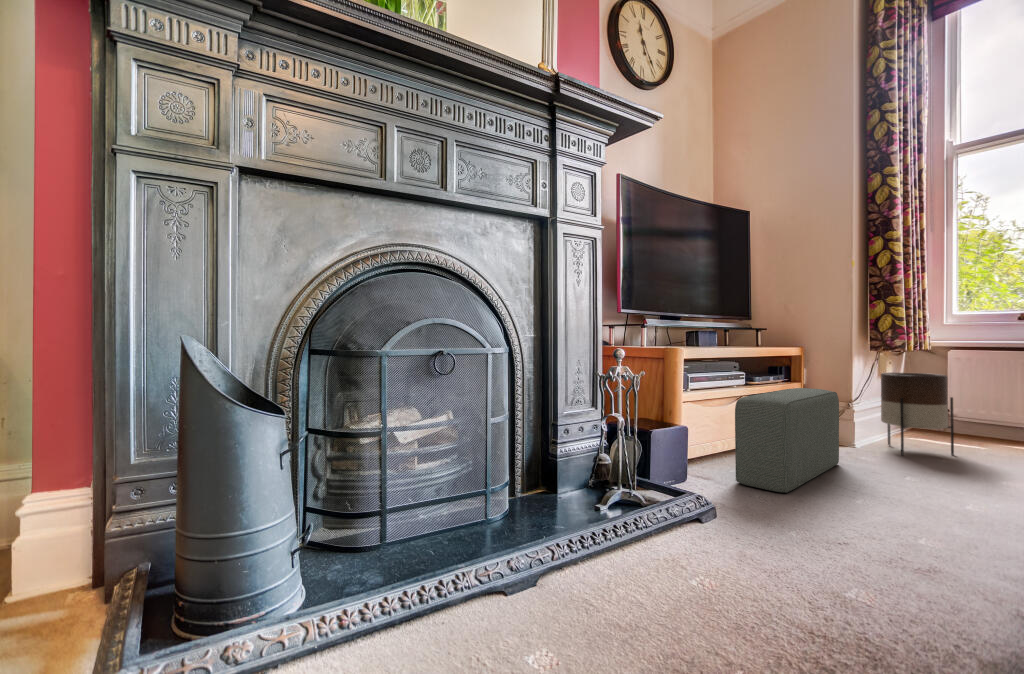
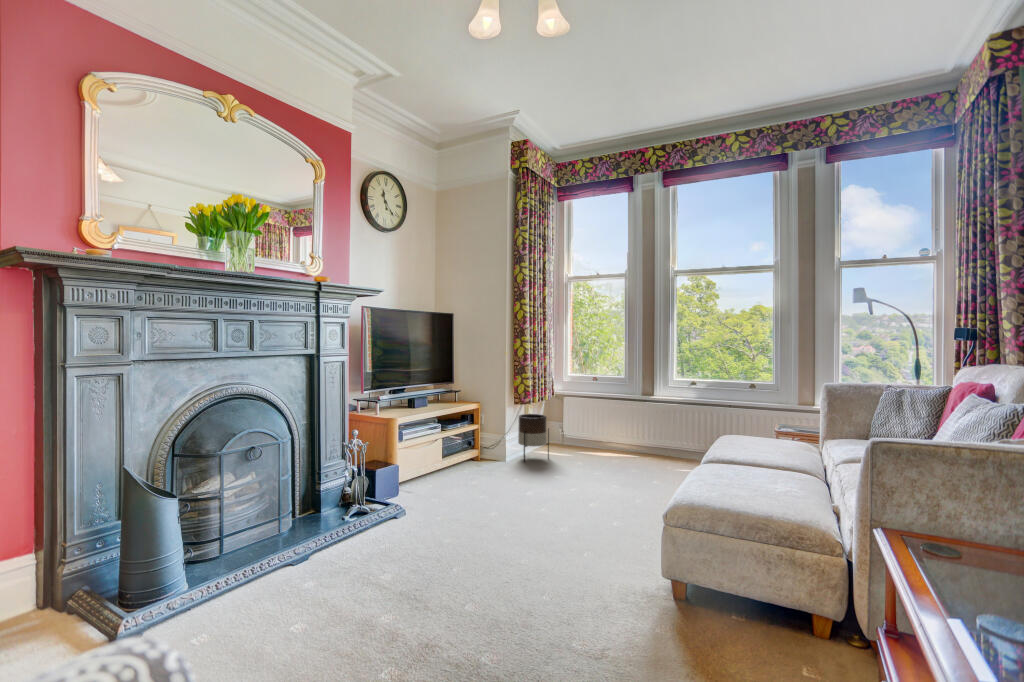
pouf: present [735,388,839,493] -> none [427,431,489,494]

